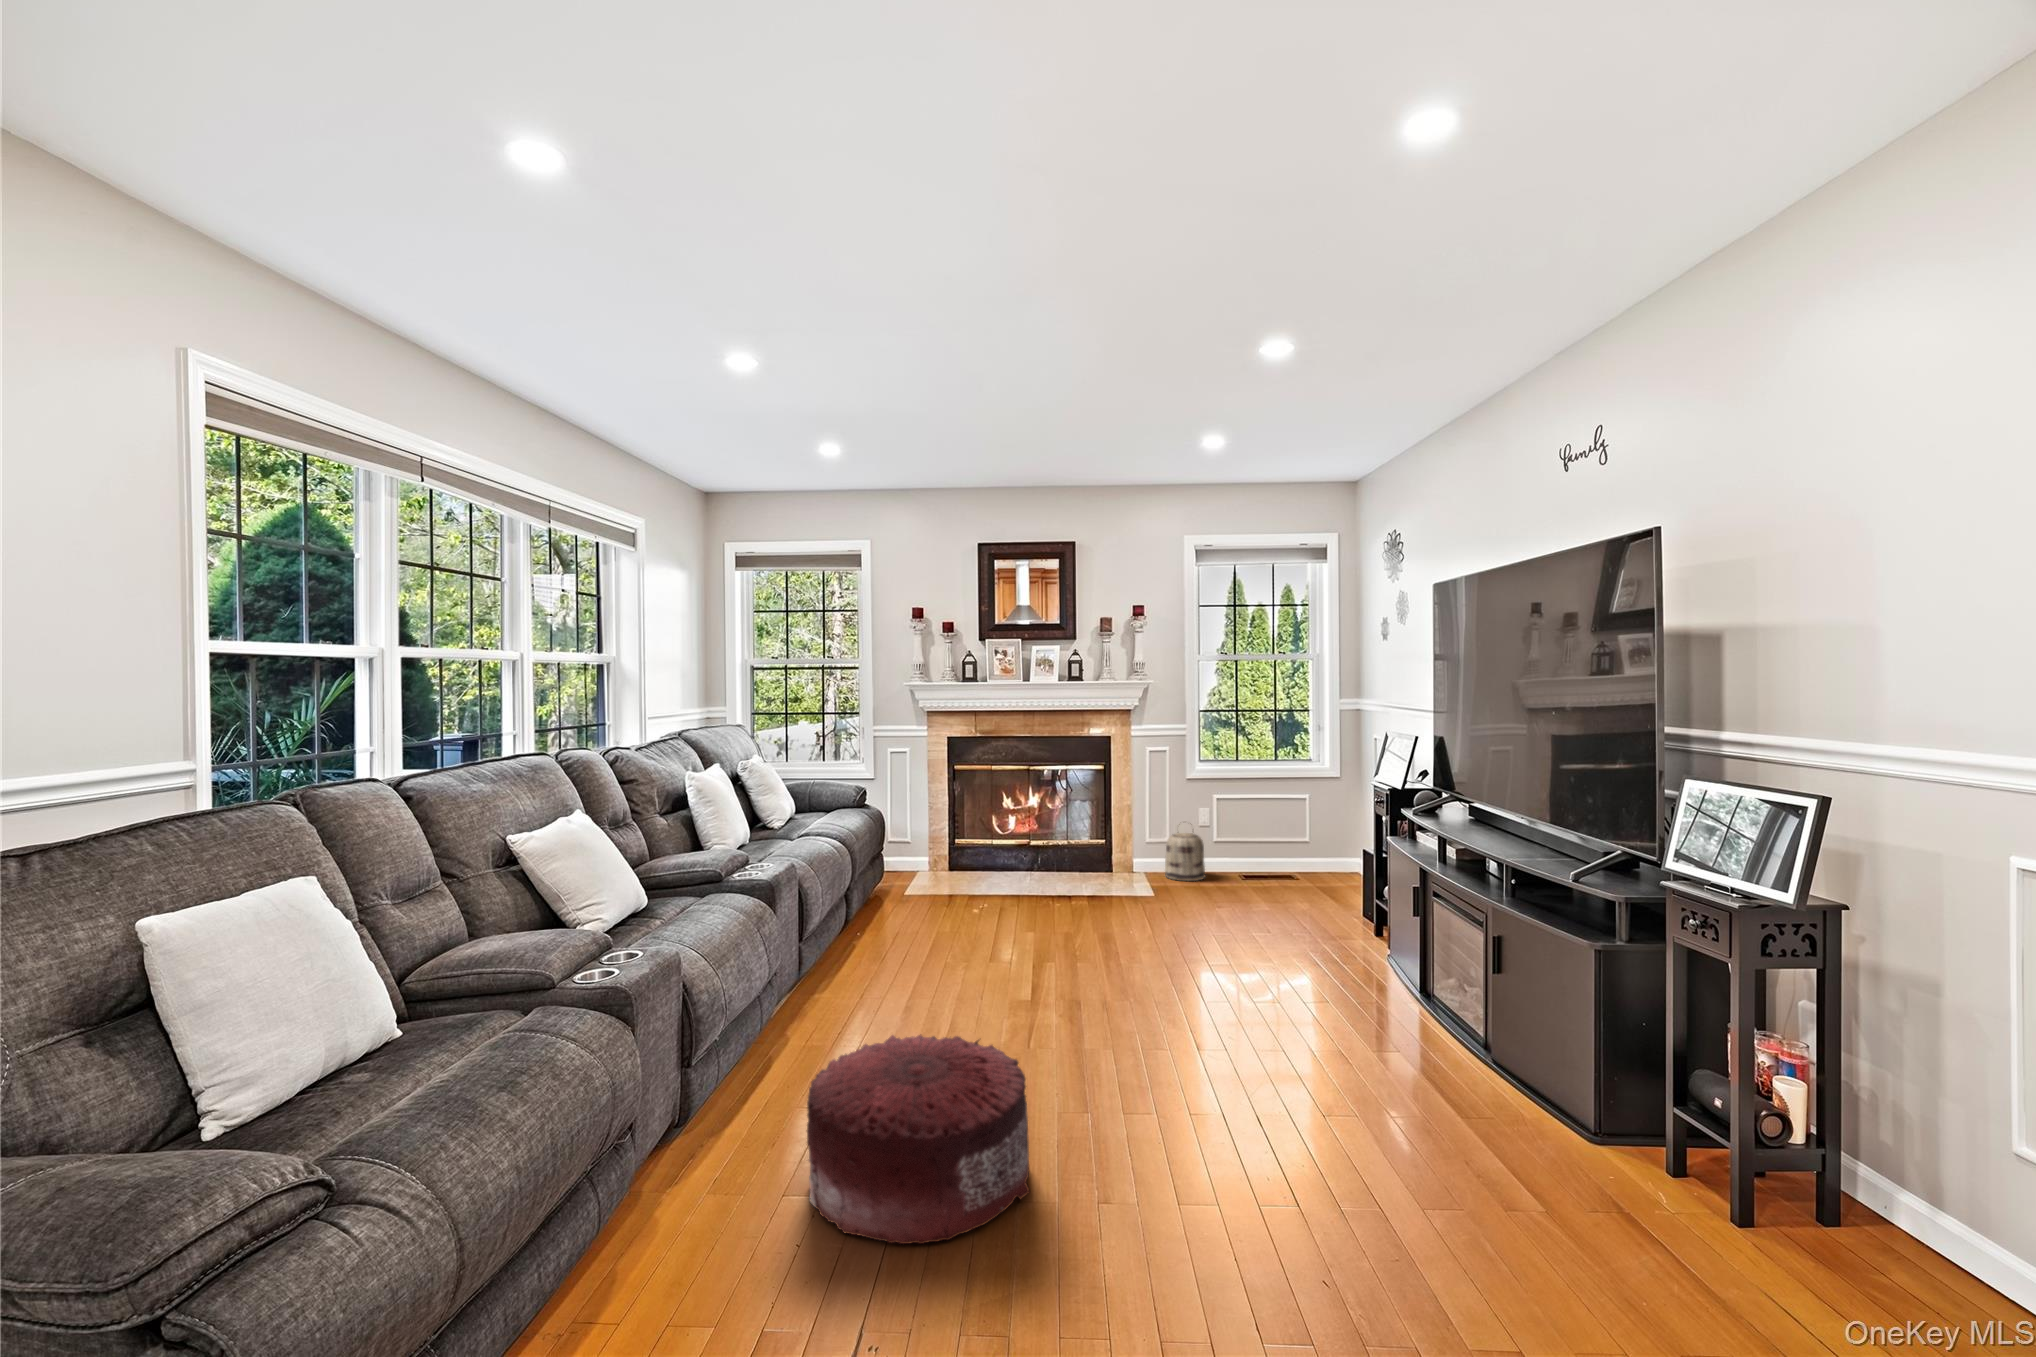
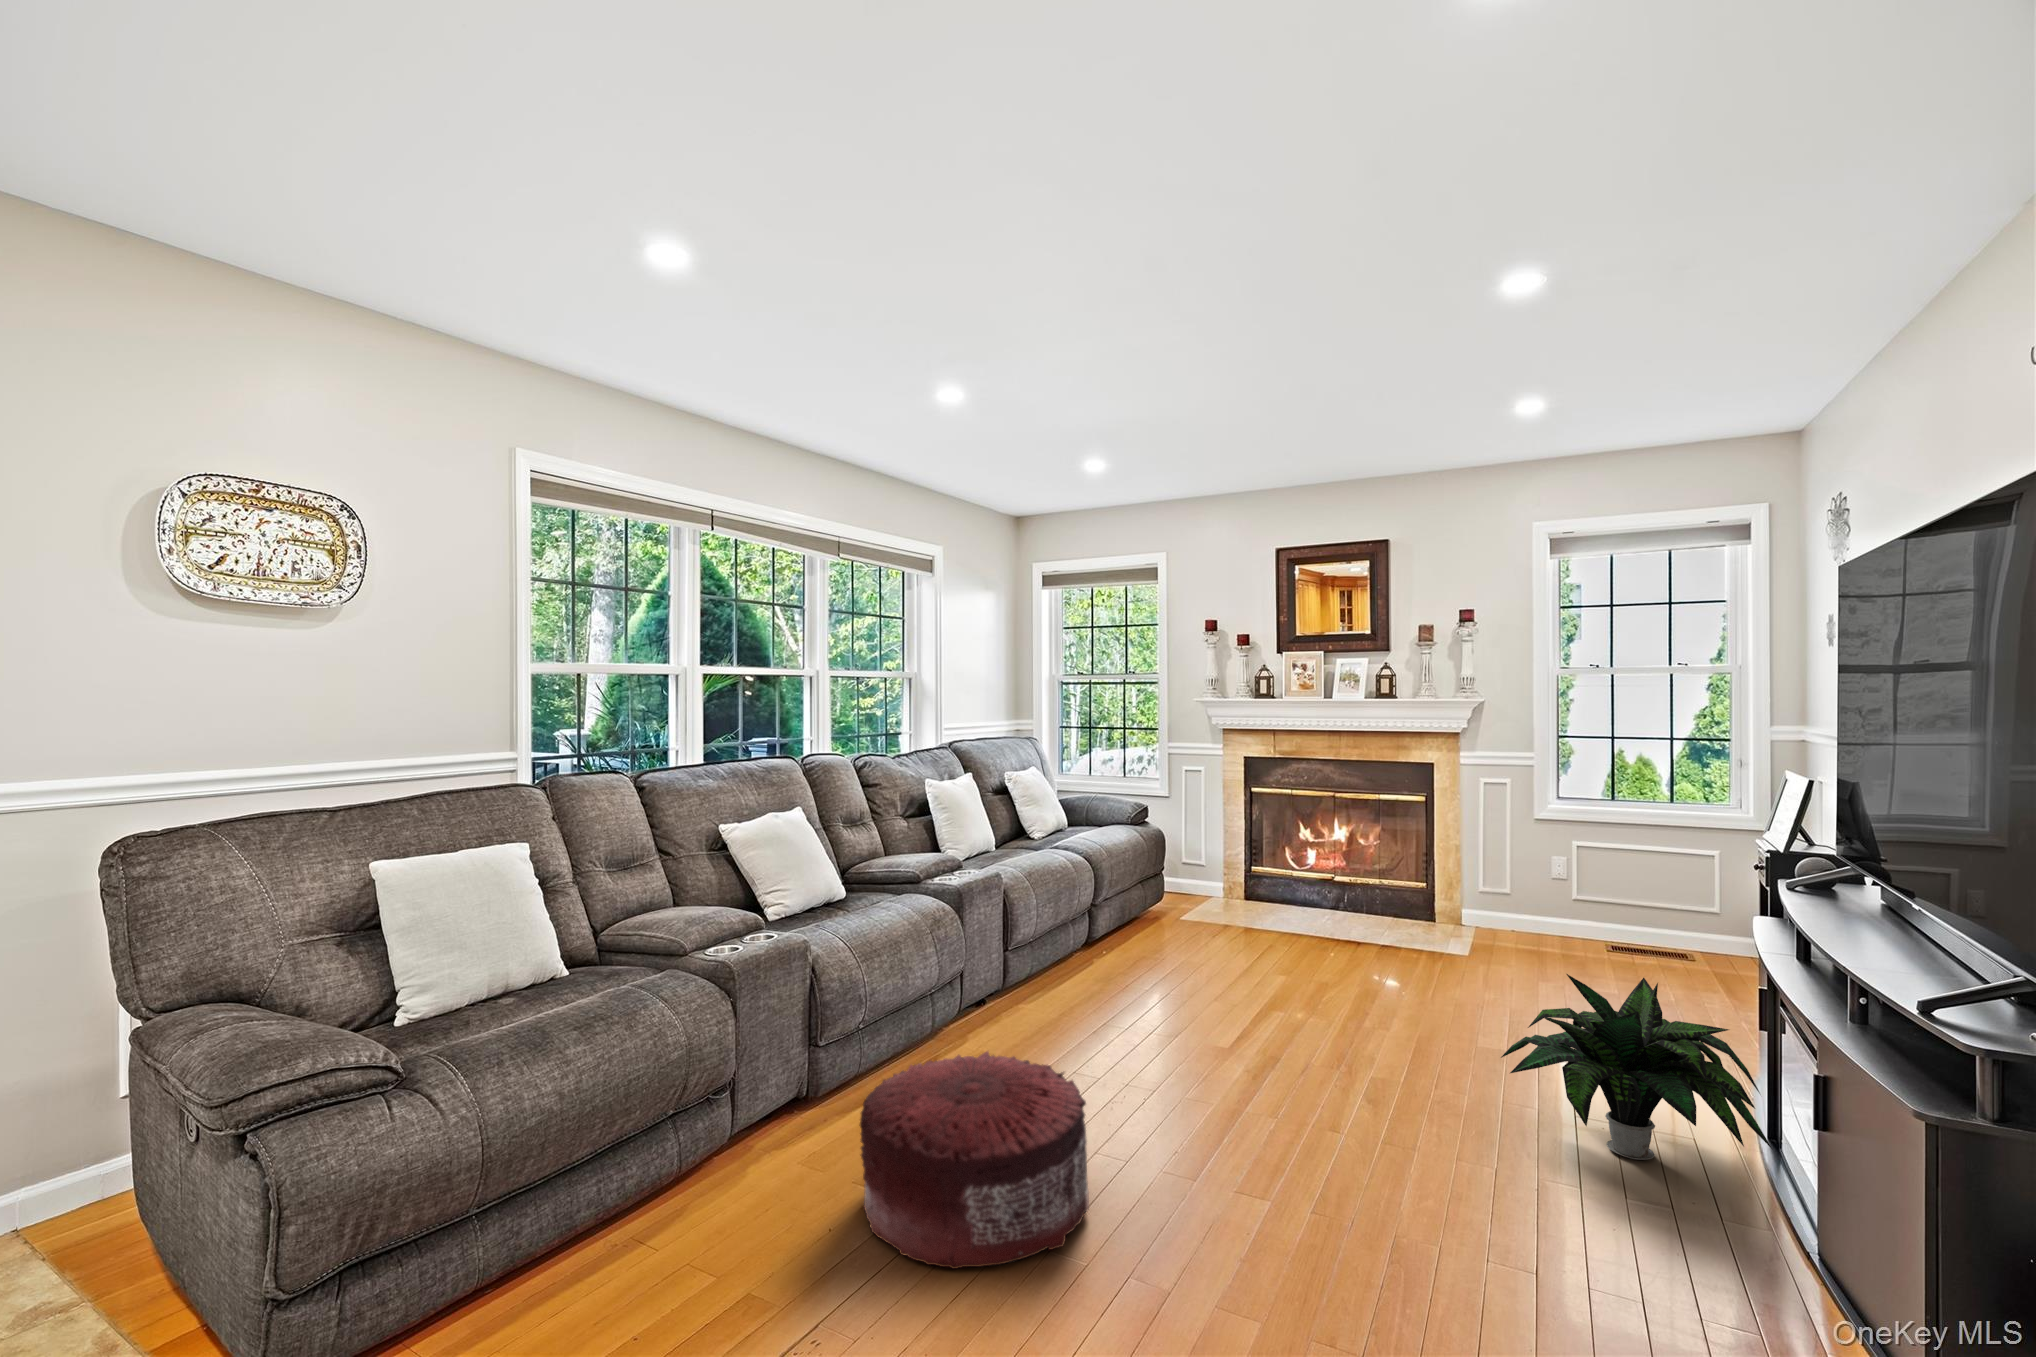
basket: present [1165,833,1205,881] -> none [1498,871,1555,945]
potted plant: none [1262,891,1441,1025] -> present [1501,974,1772,1160]

